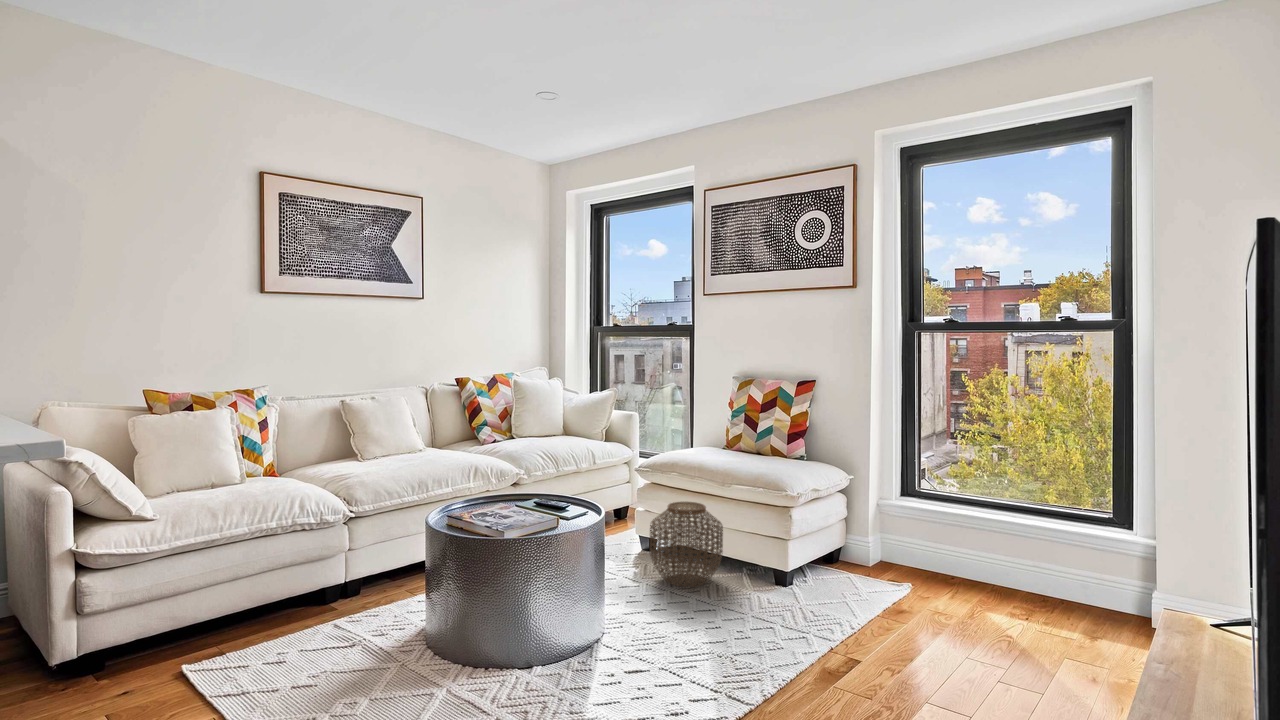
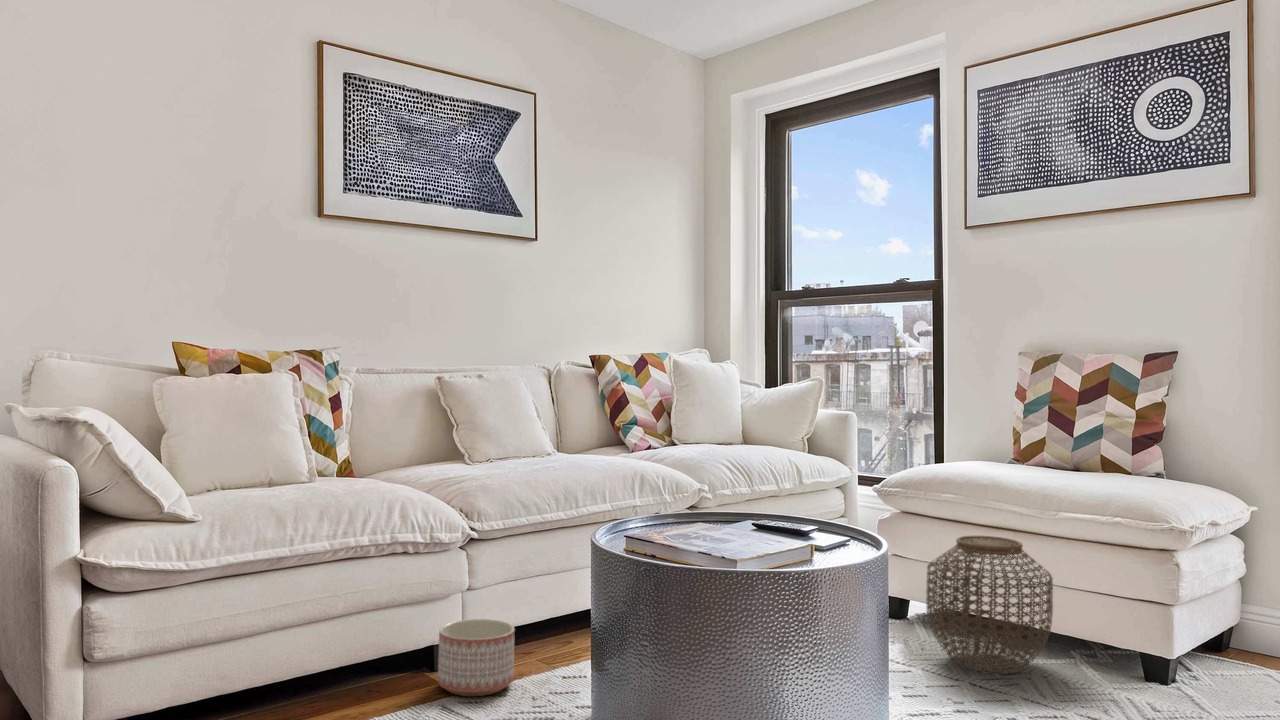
planter: none [327,568,378,619] -> present [438,619,515,696]

